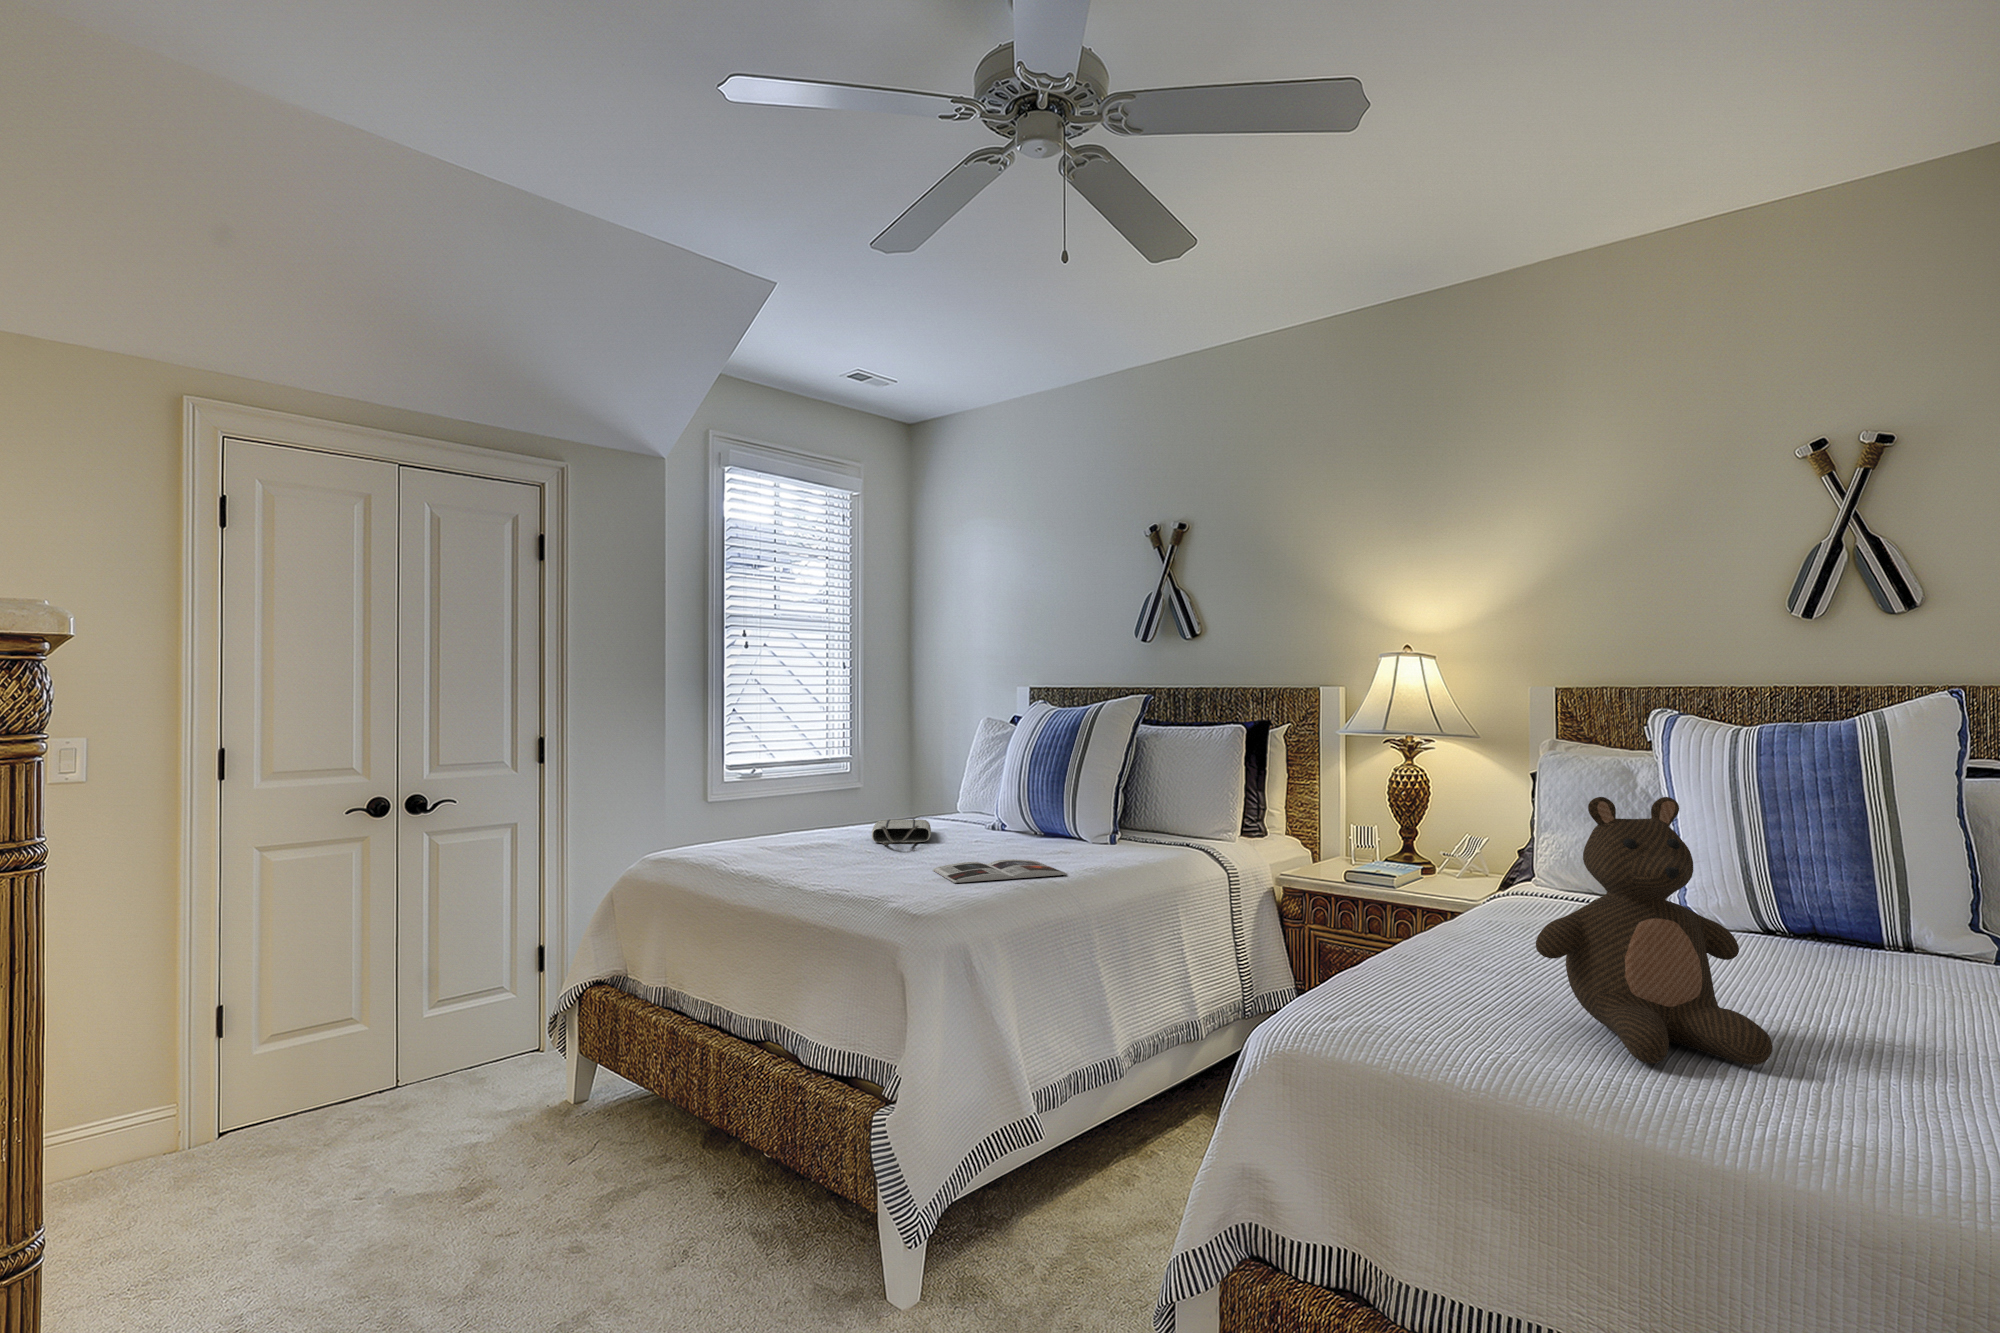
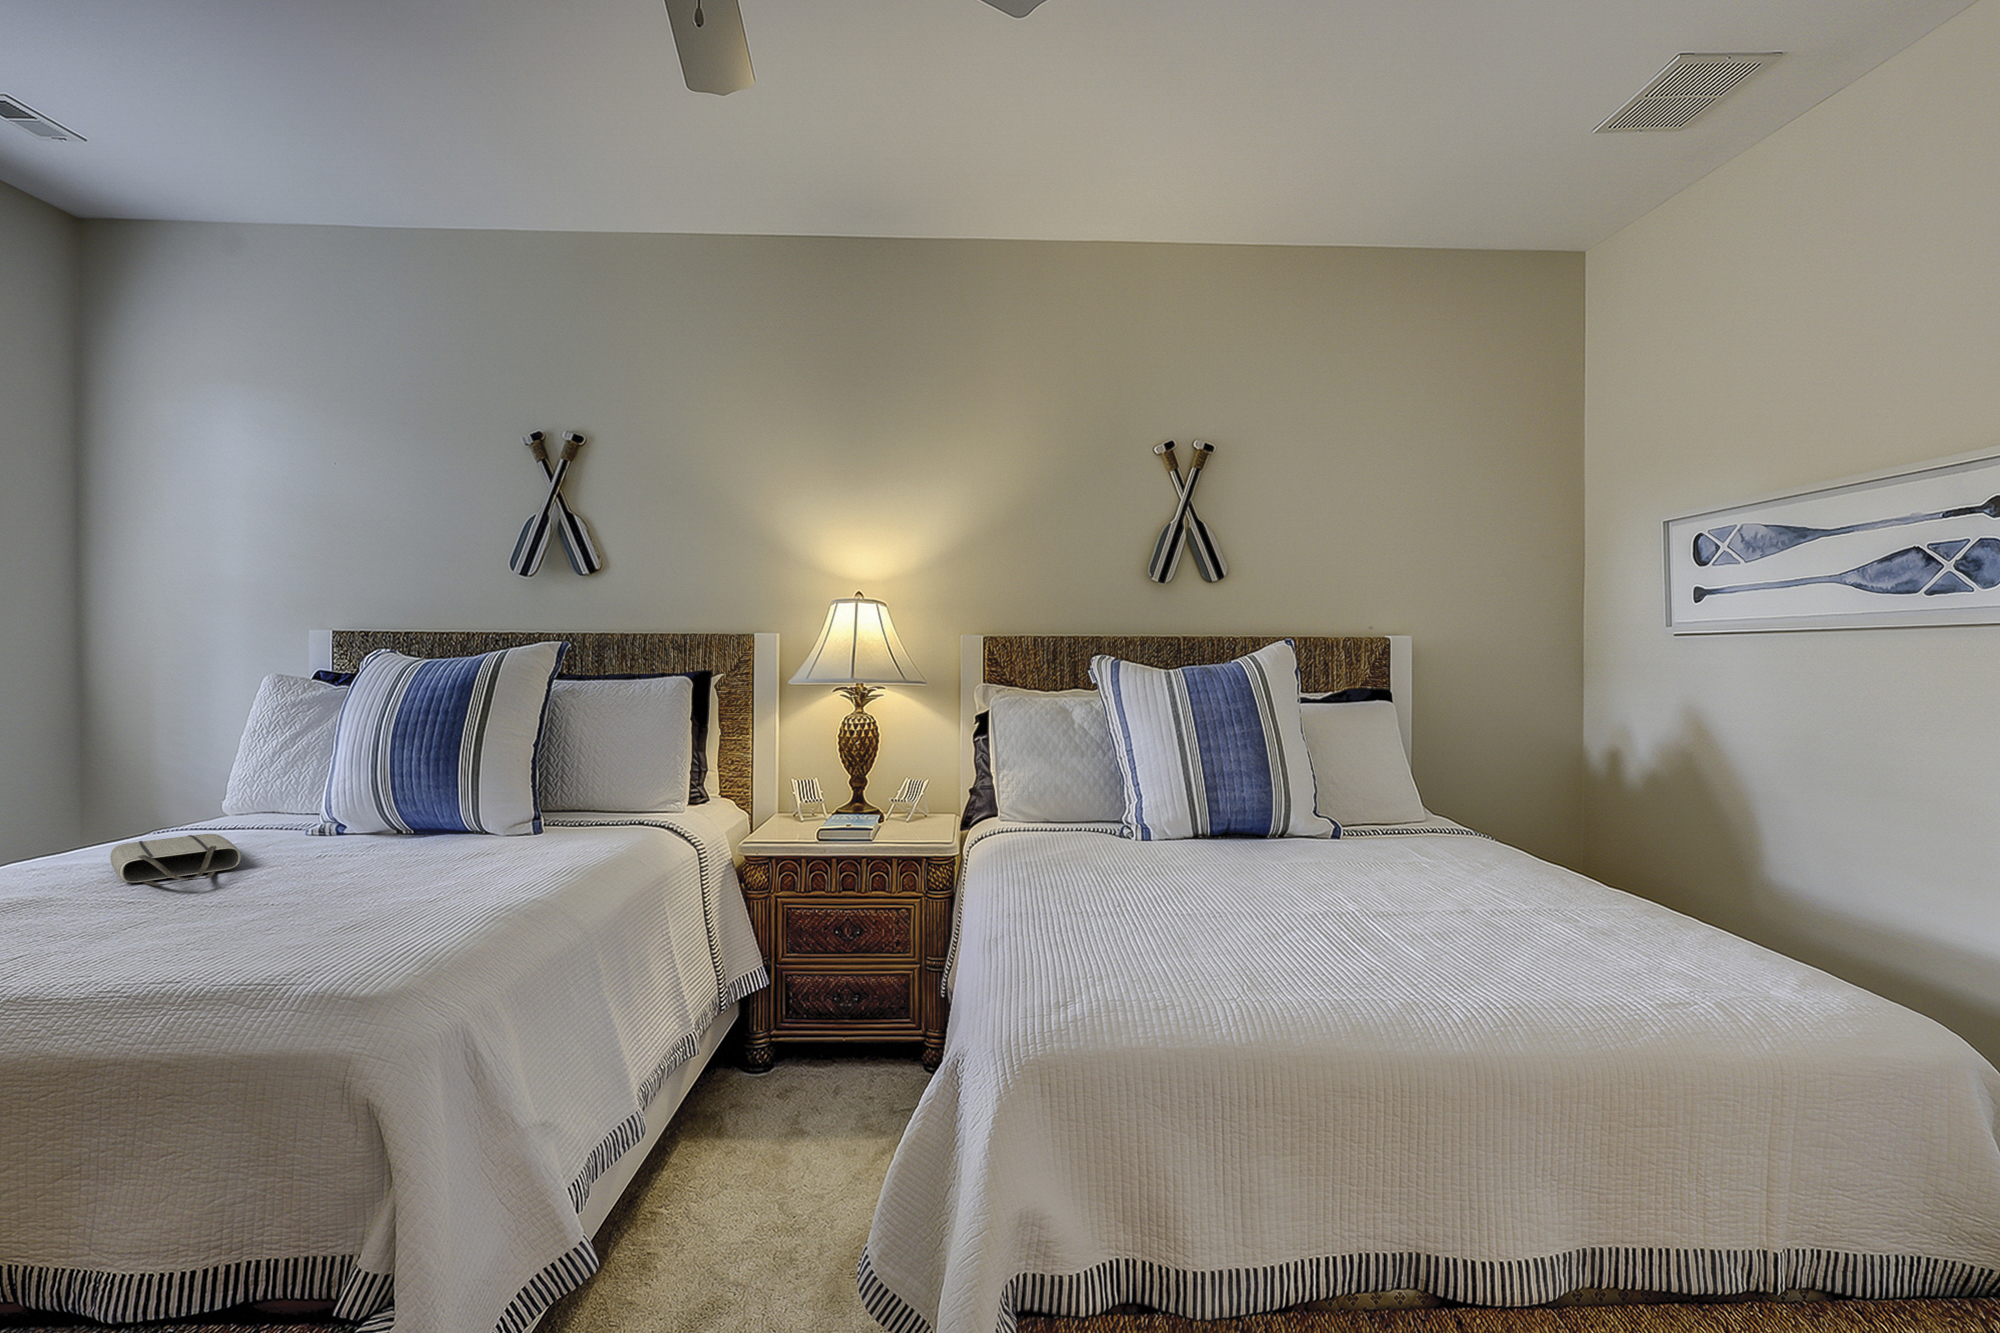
stuffed bear: present [1536,797,1773,1065] -> none [1226,740,1410,995]
magazine: present [933,859,1067,883] -> none [293,874,529,933]

